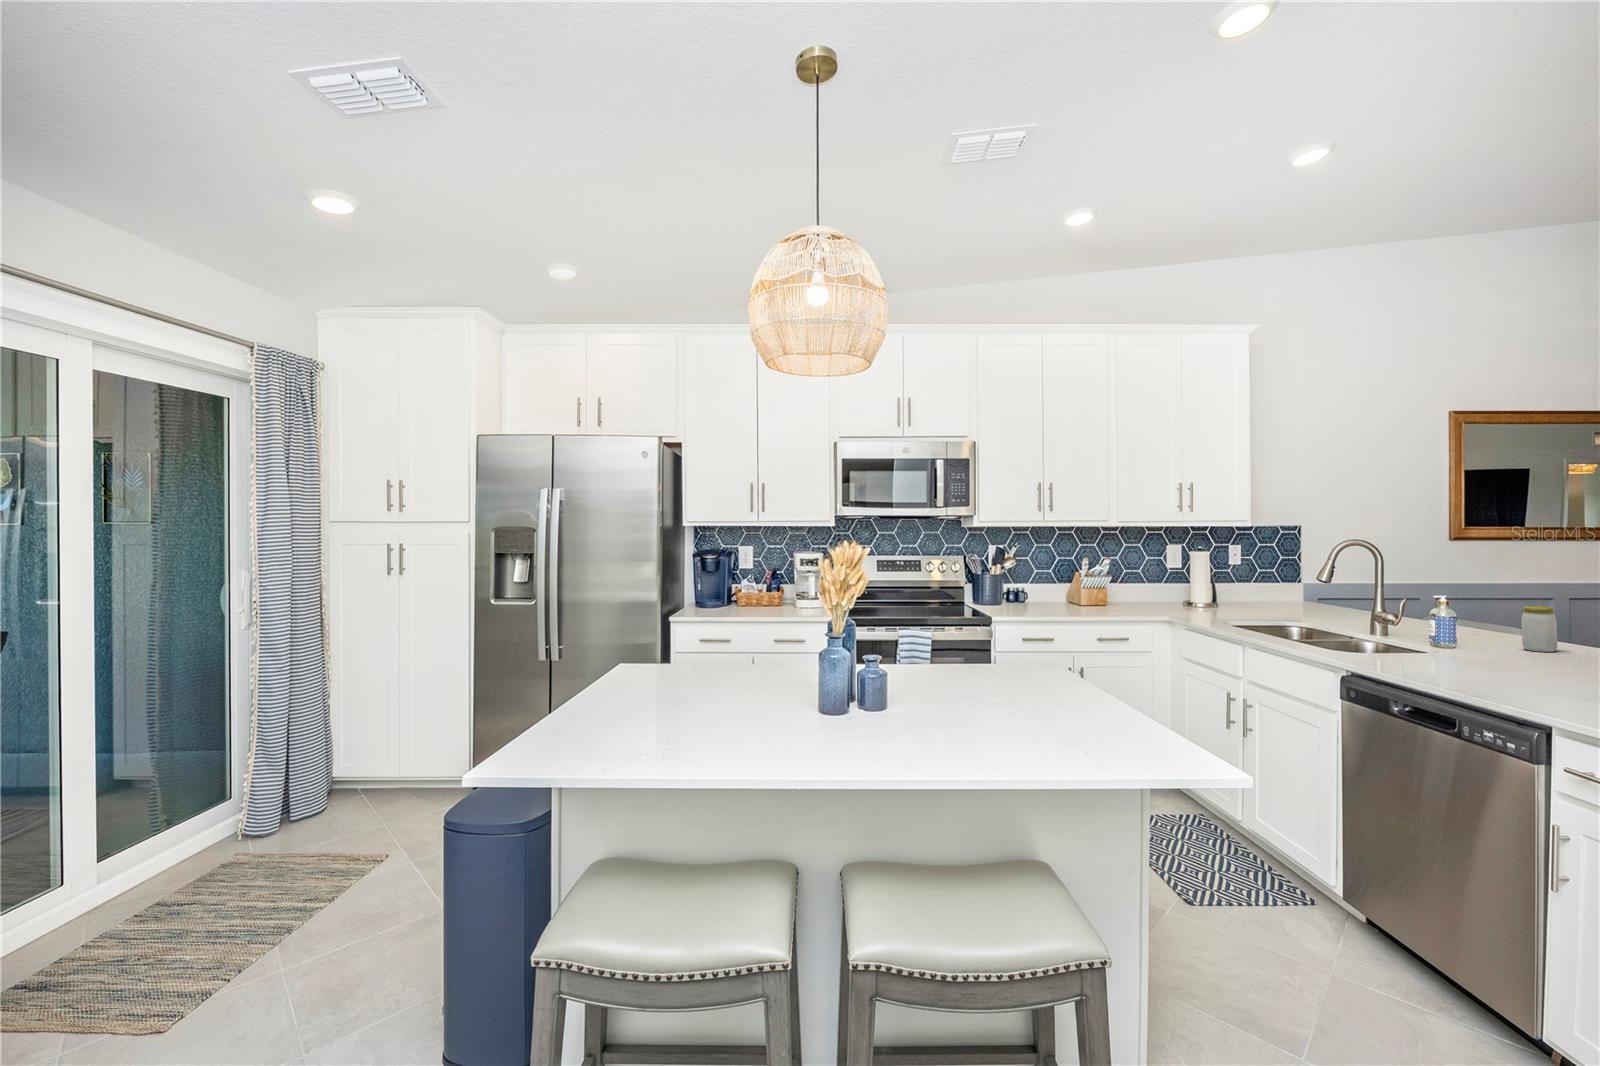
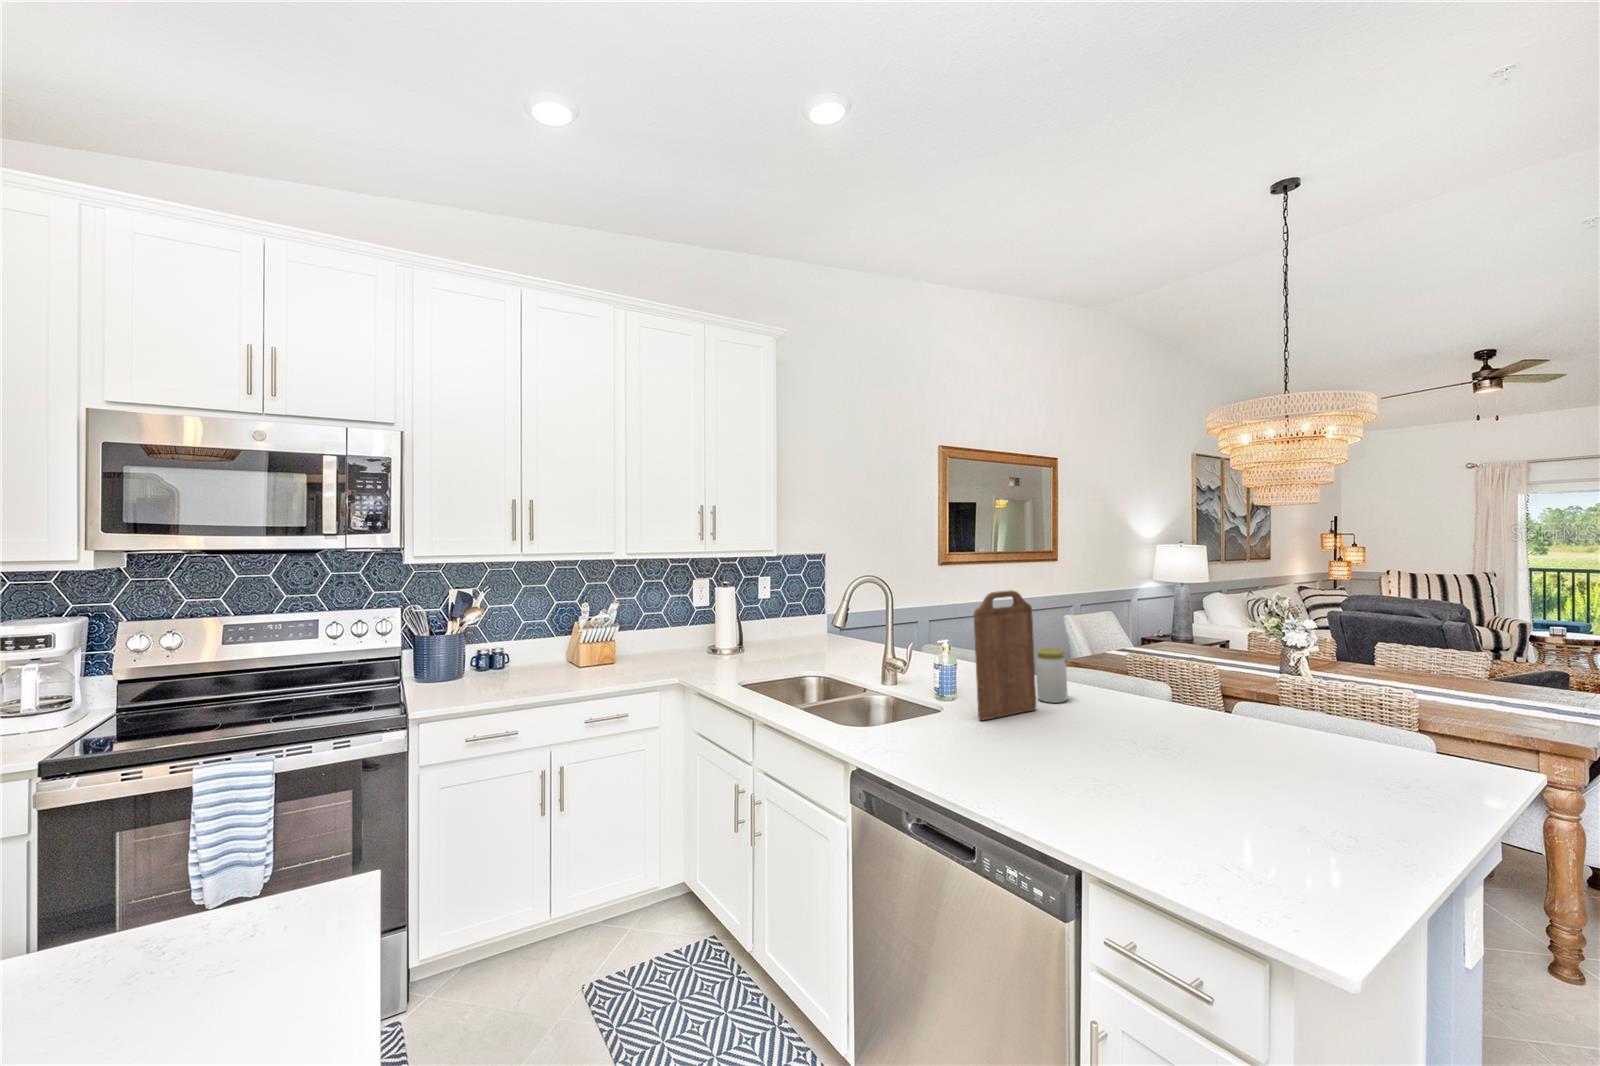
cutting board: none [1444,552,1515,654] -> present [974,590,1036,720]

